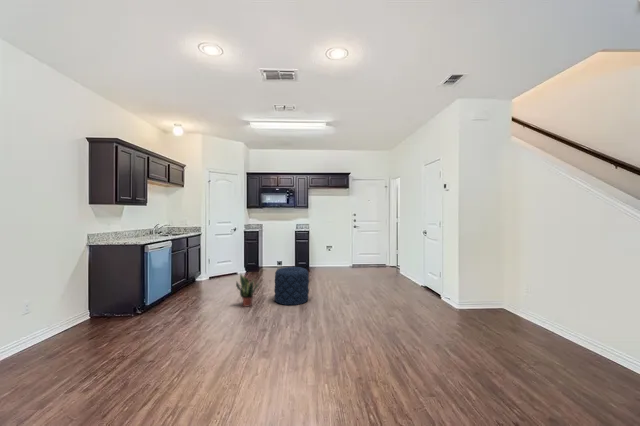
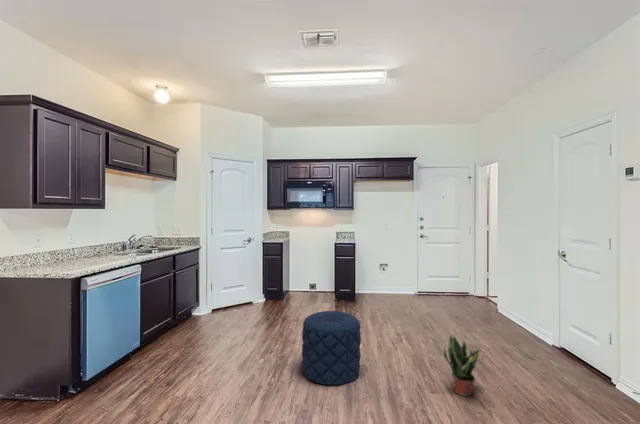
potted plant: present [236,275,258,307] -> present [444,336,479,396]

